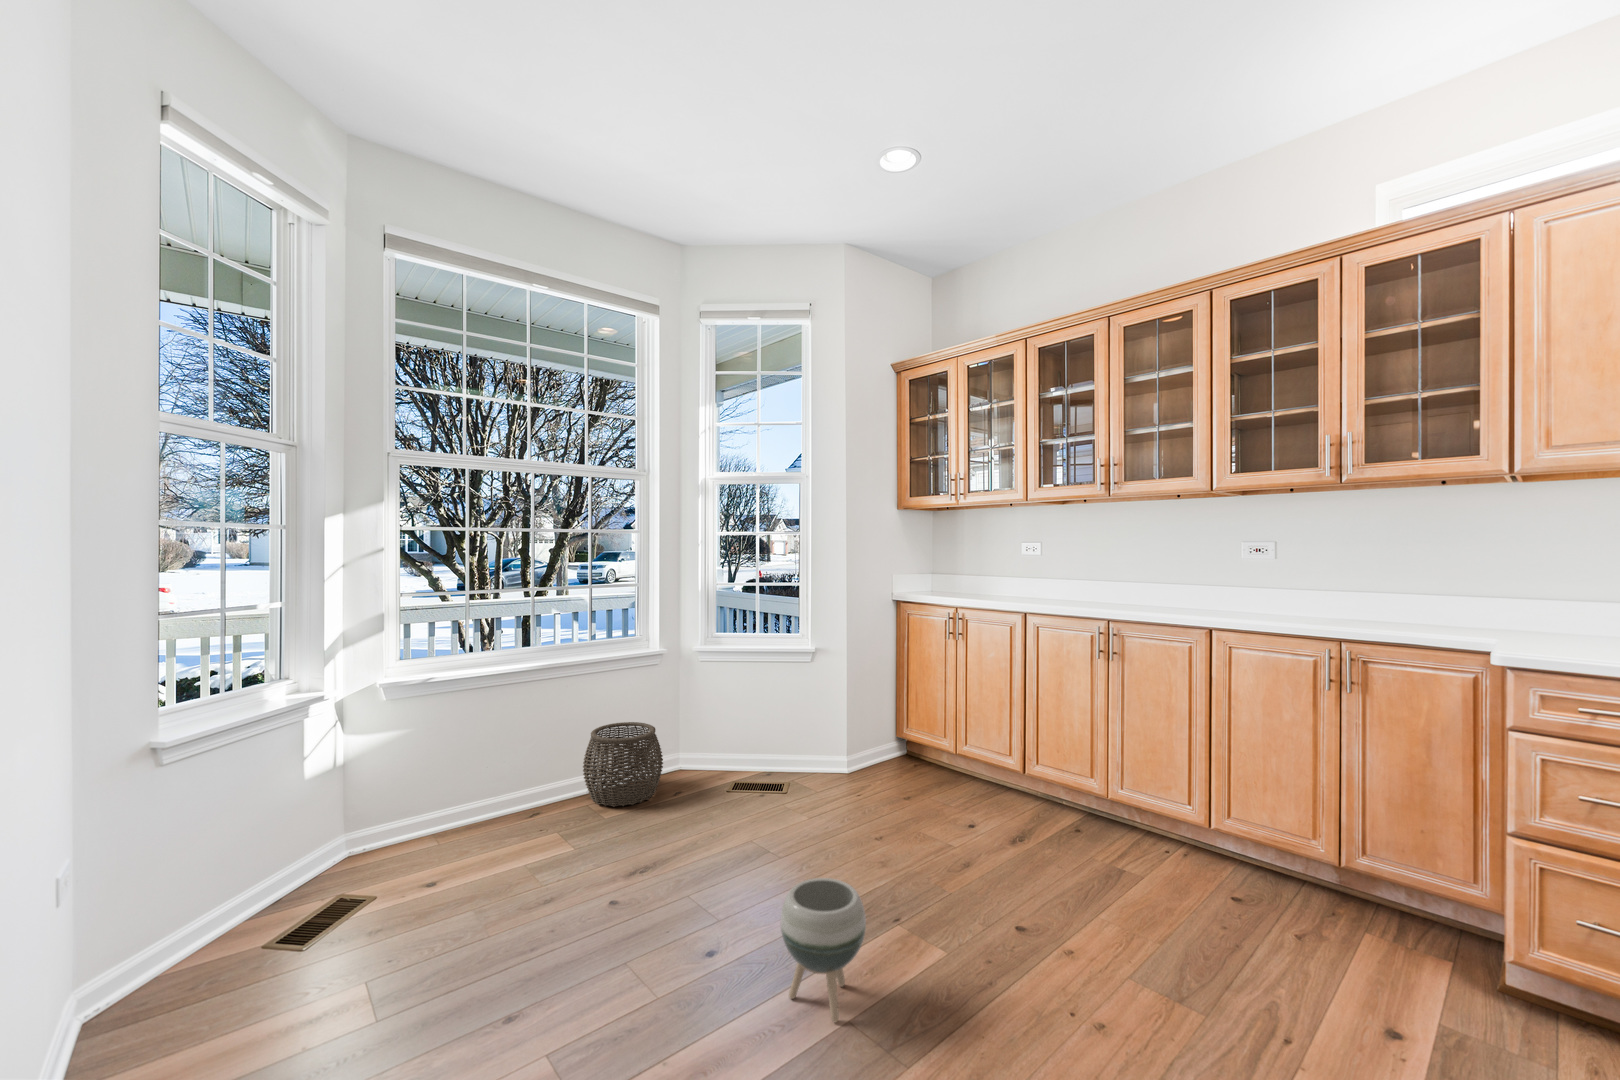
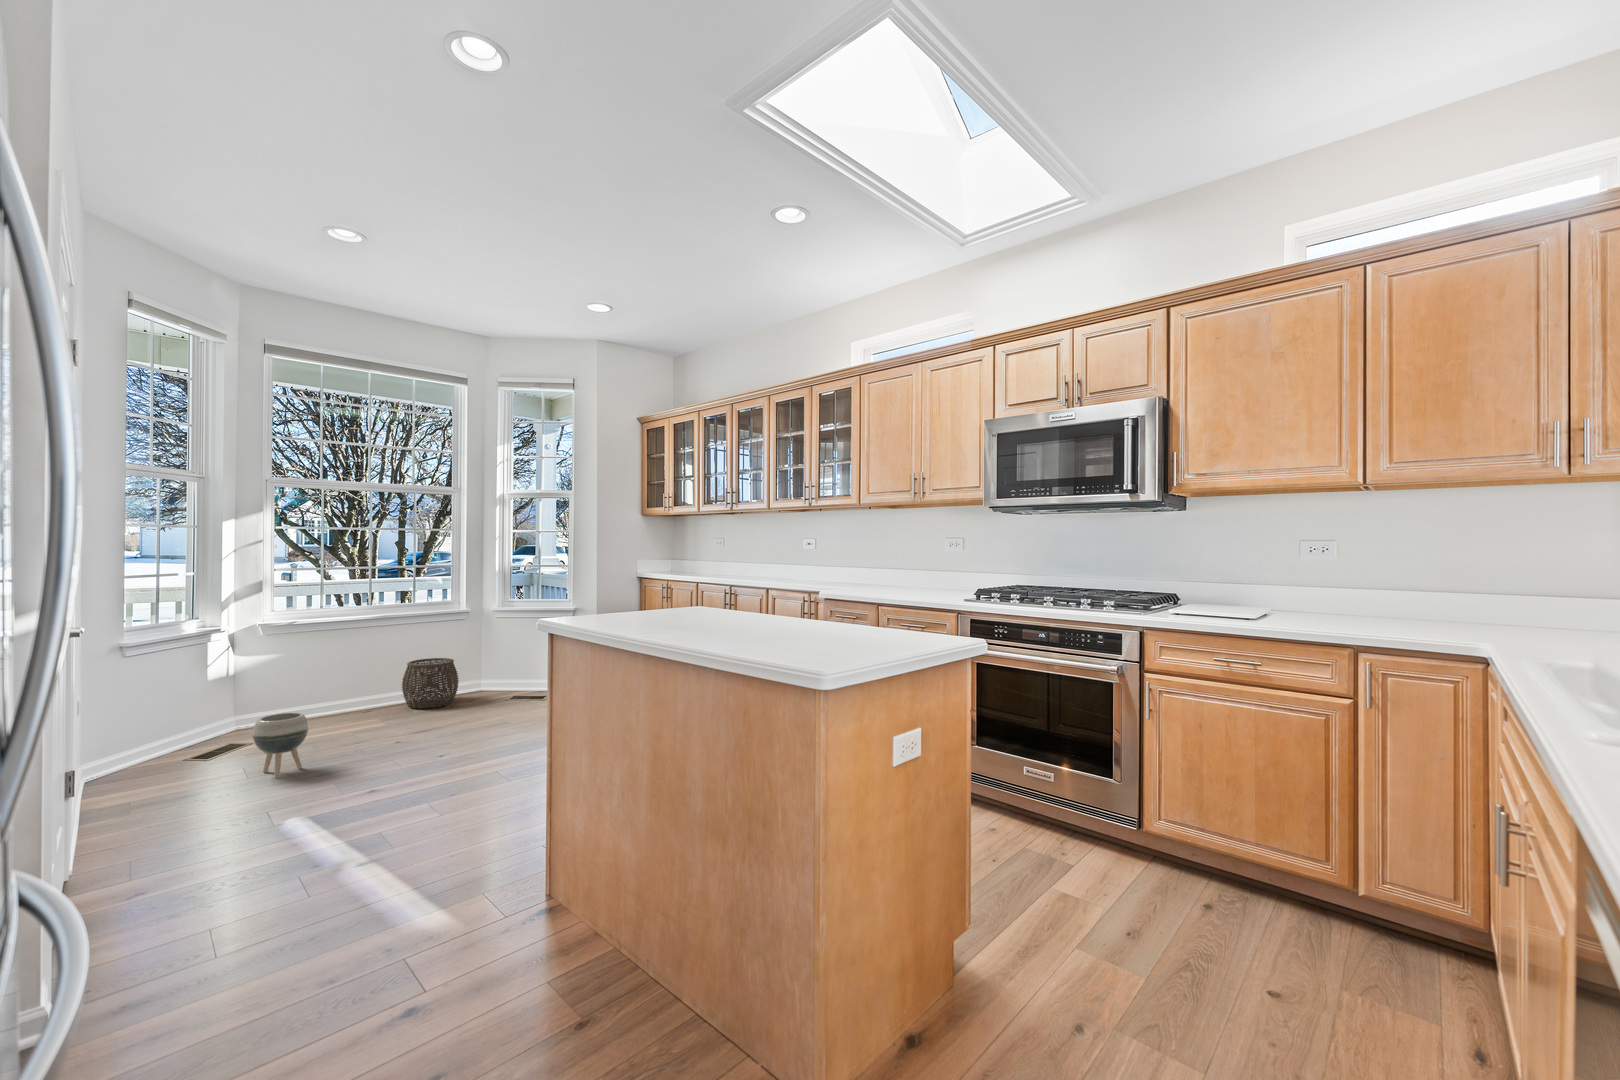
planter: present [781,878,866,1022] -> present [253,712,308,778]

